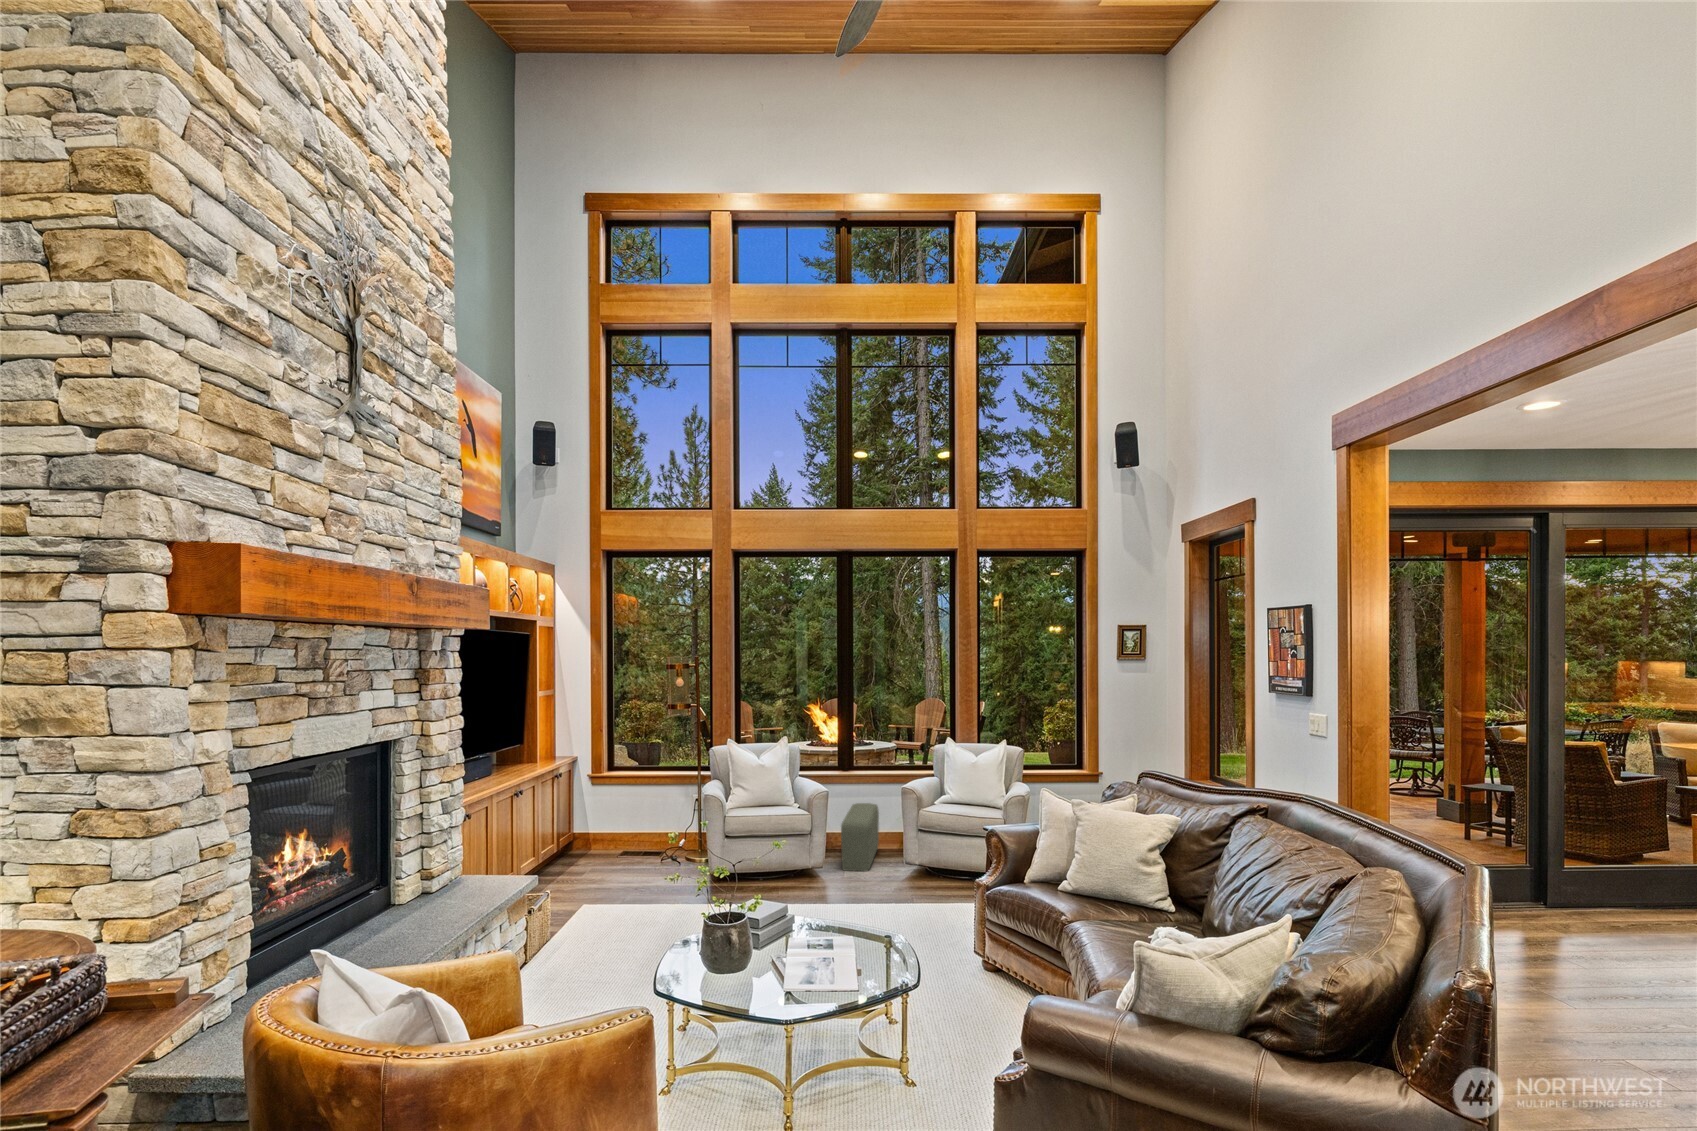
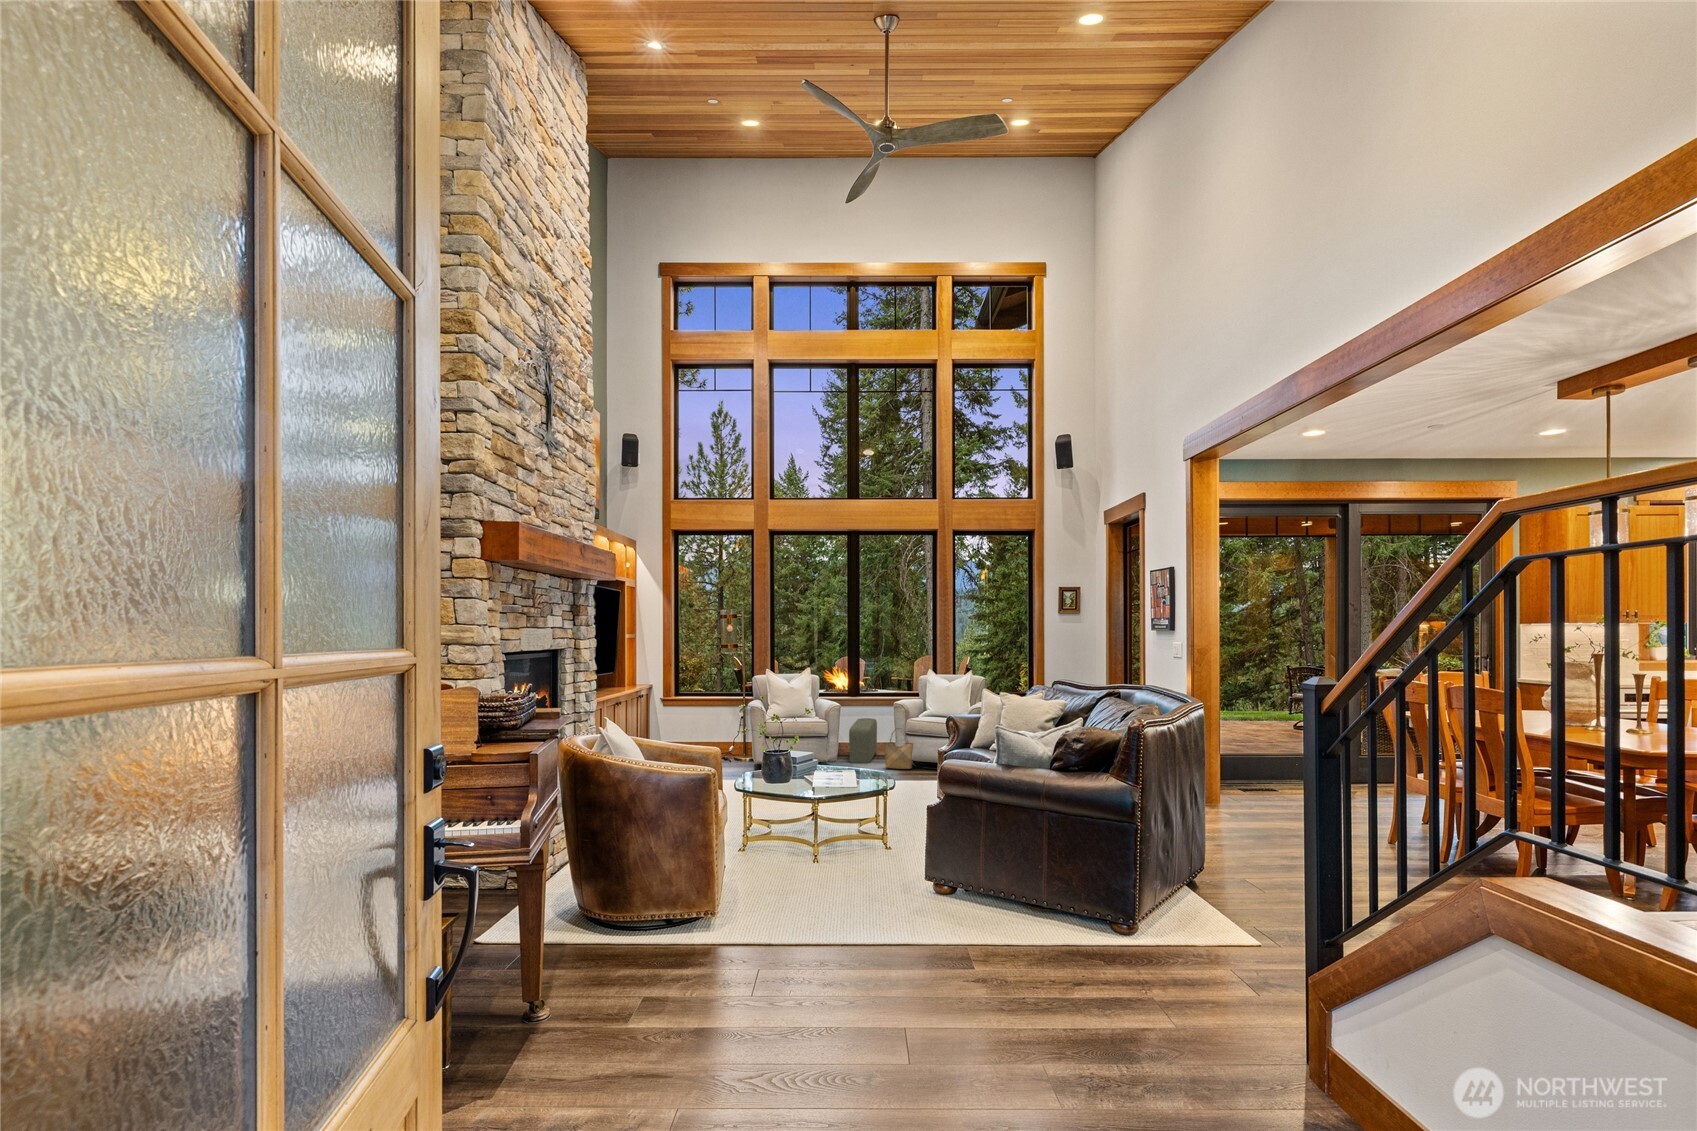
woven basket: none [890,824,931,883] -> present [884,728,913,769]

